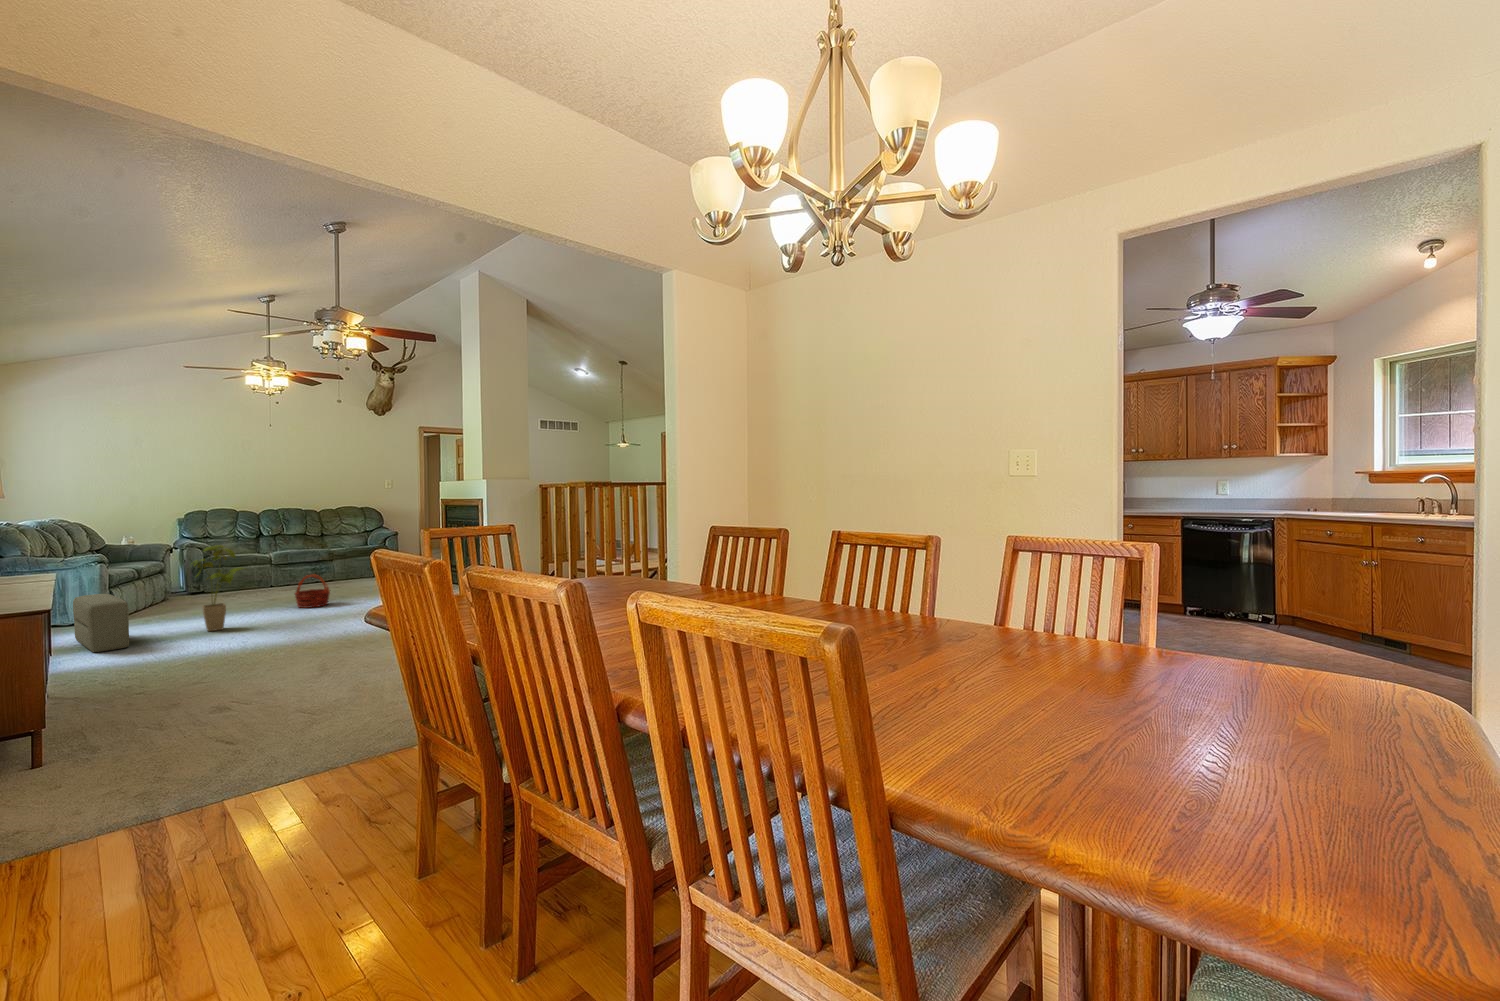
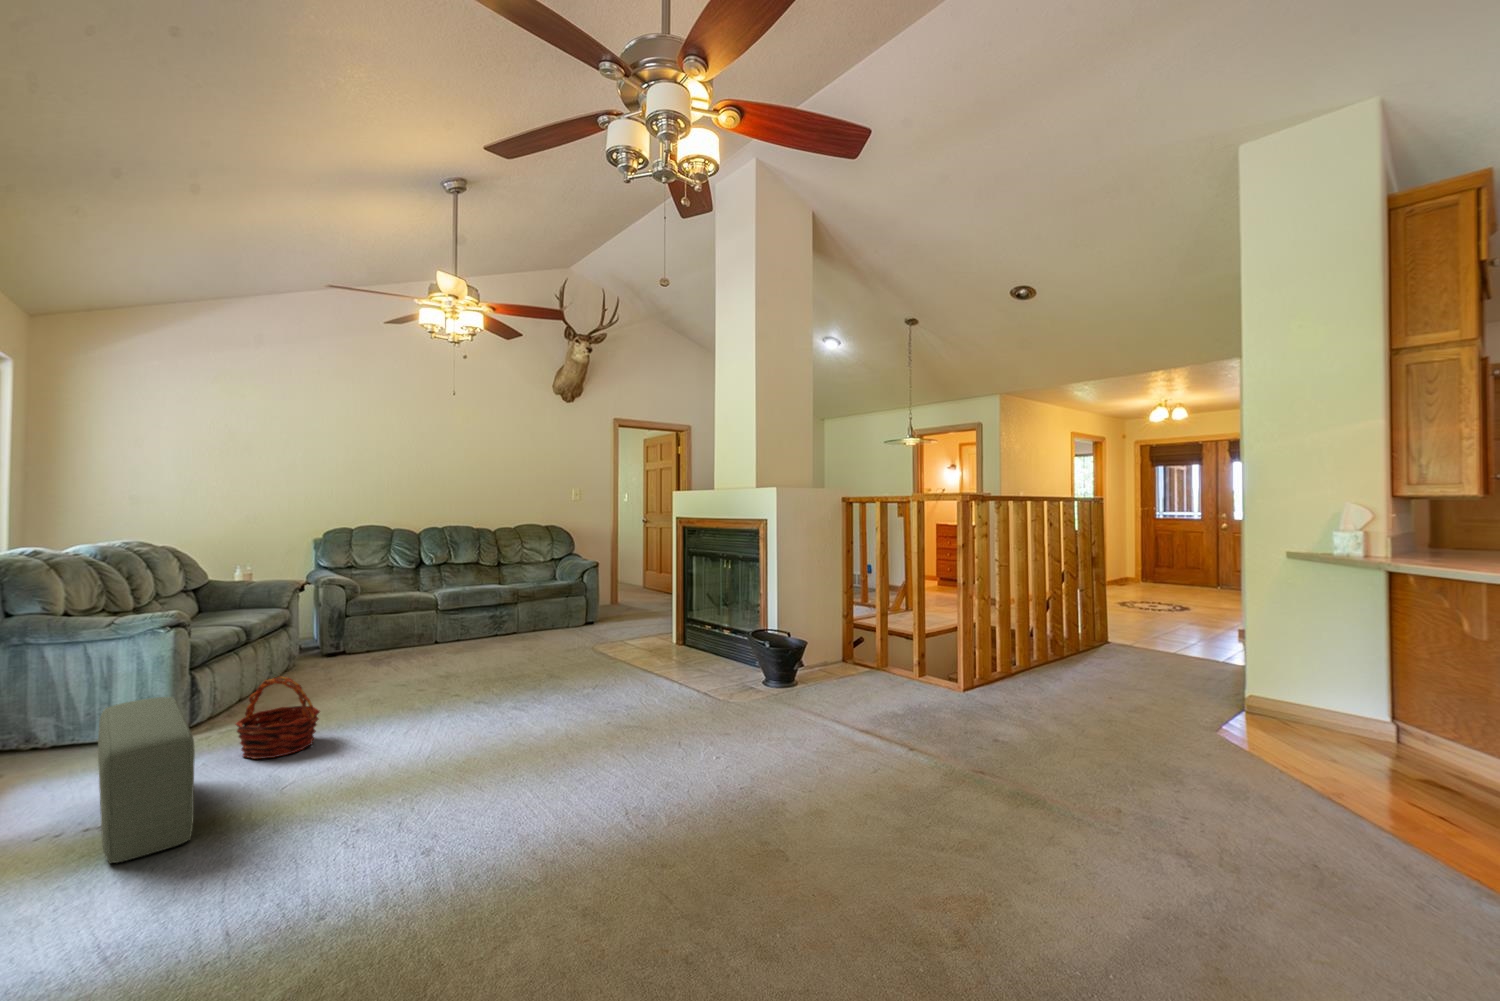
house plant: present [194,545,243,631] -> none [325,596,429,776]
basket: present [295,574,330,608] -> present [236,677,320,759]

